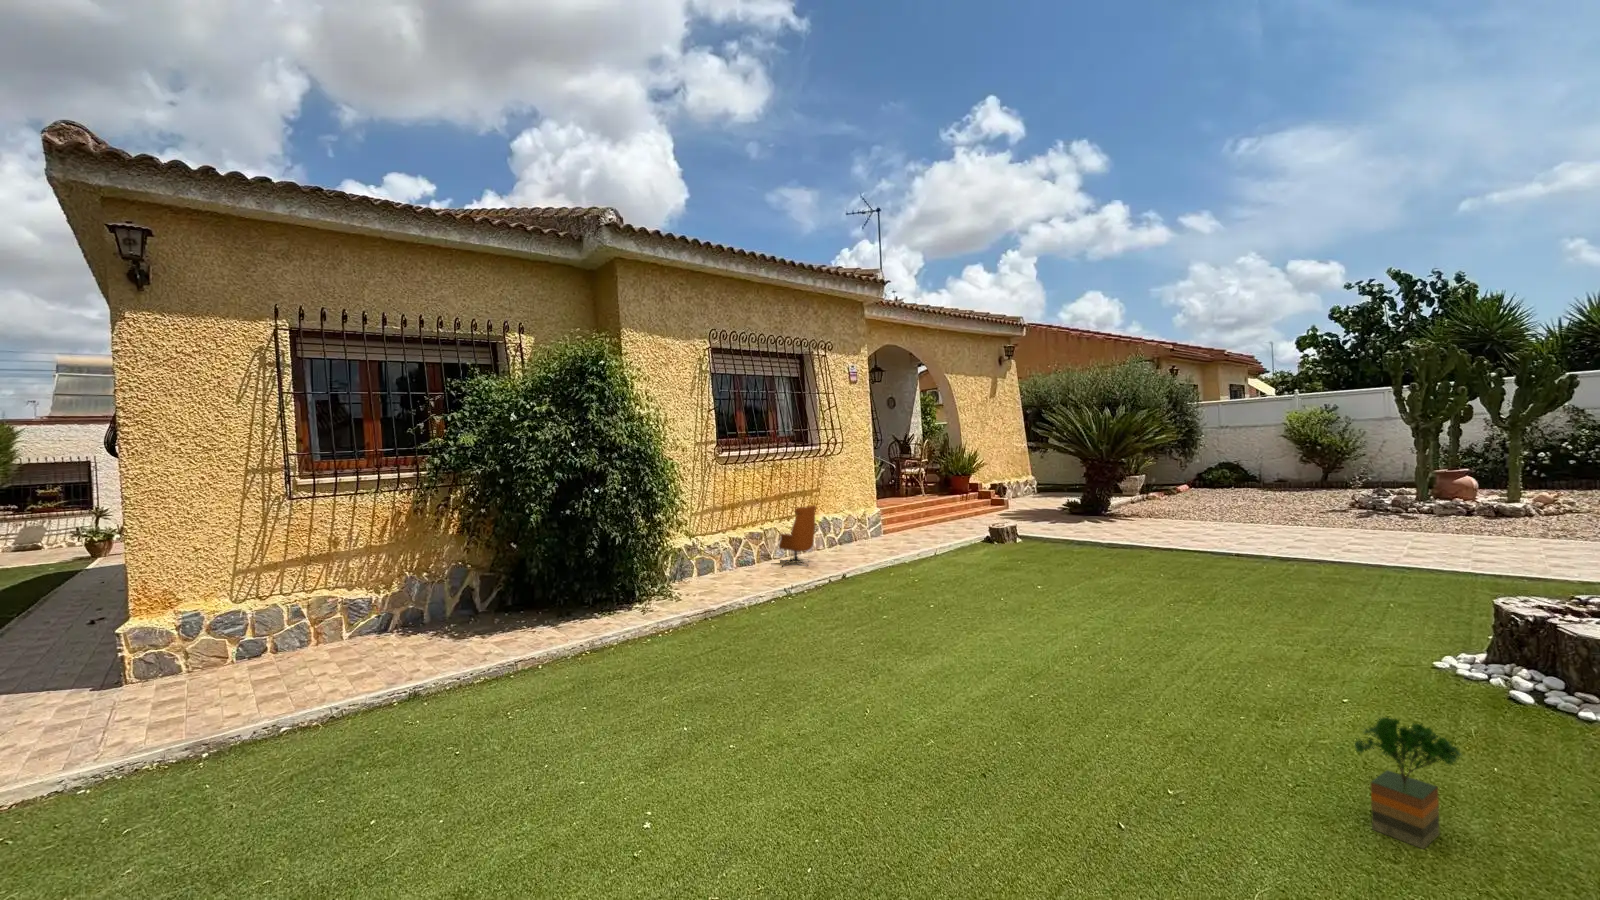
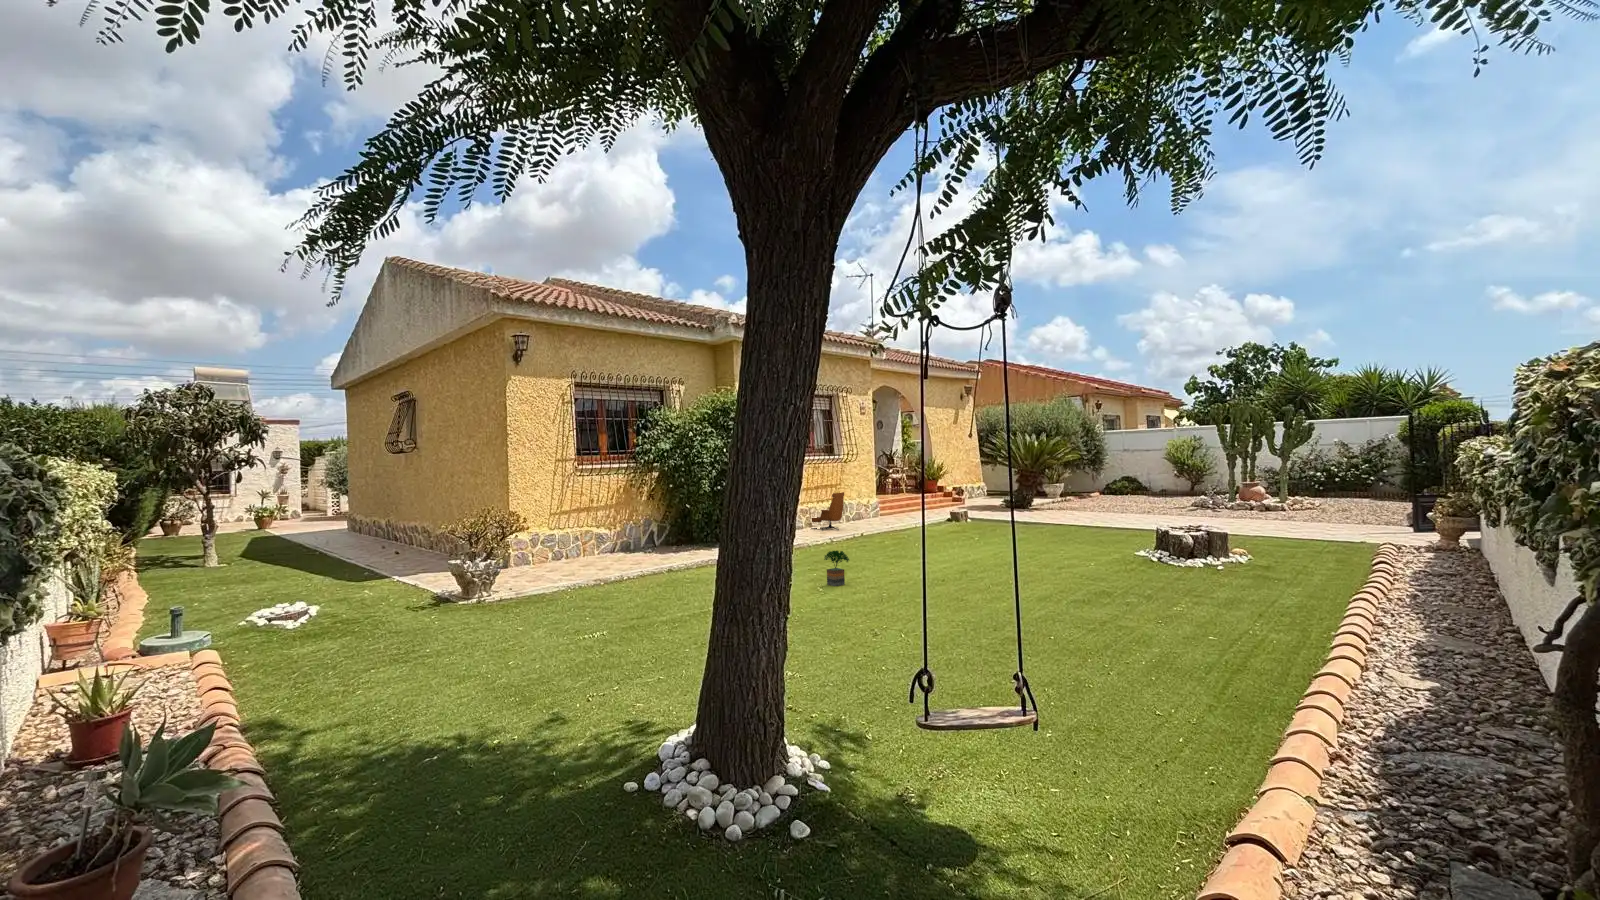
potted tree: present [1355,717,1461,849] -> present [824,551,849,586]

